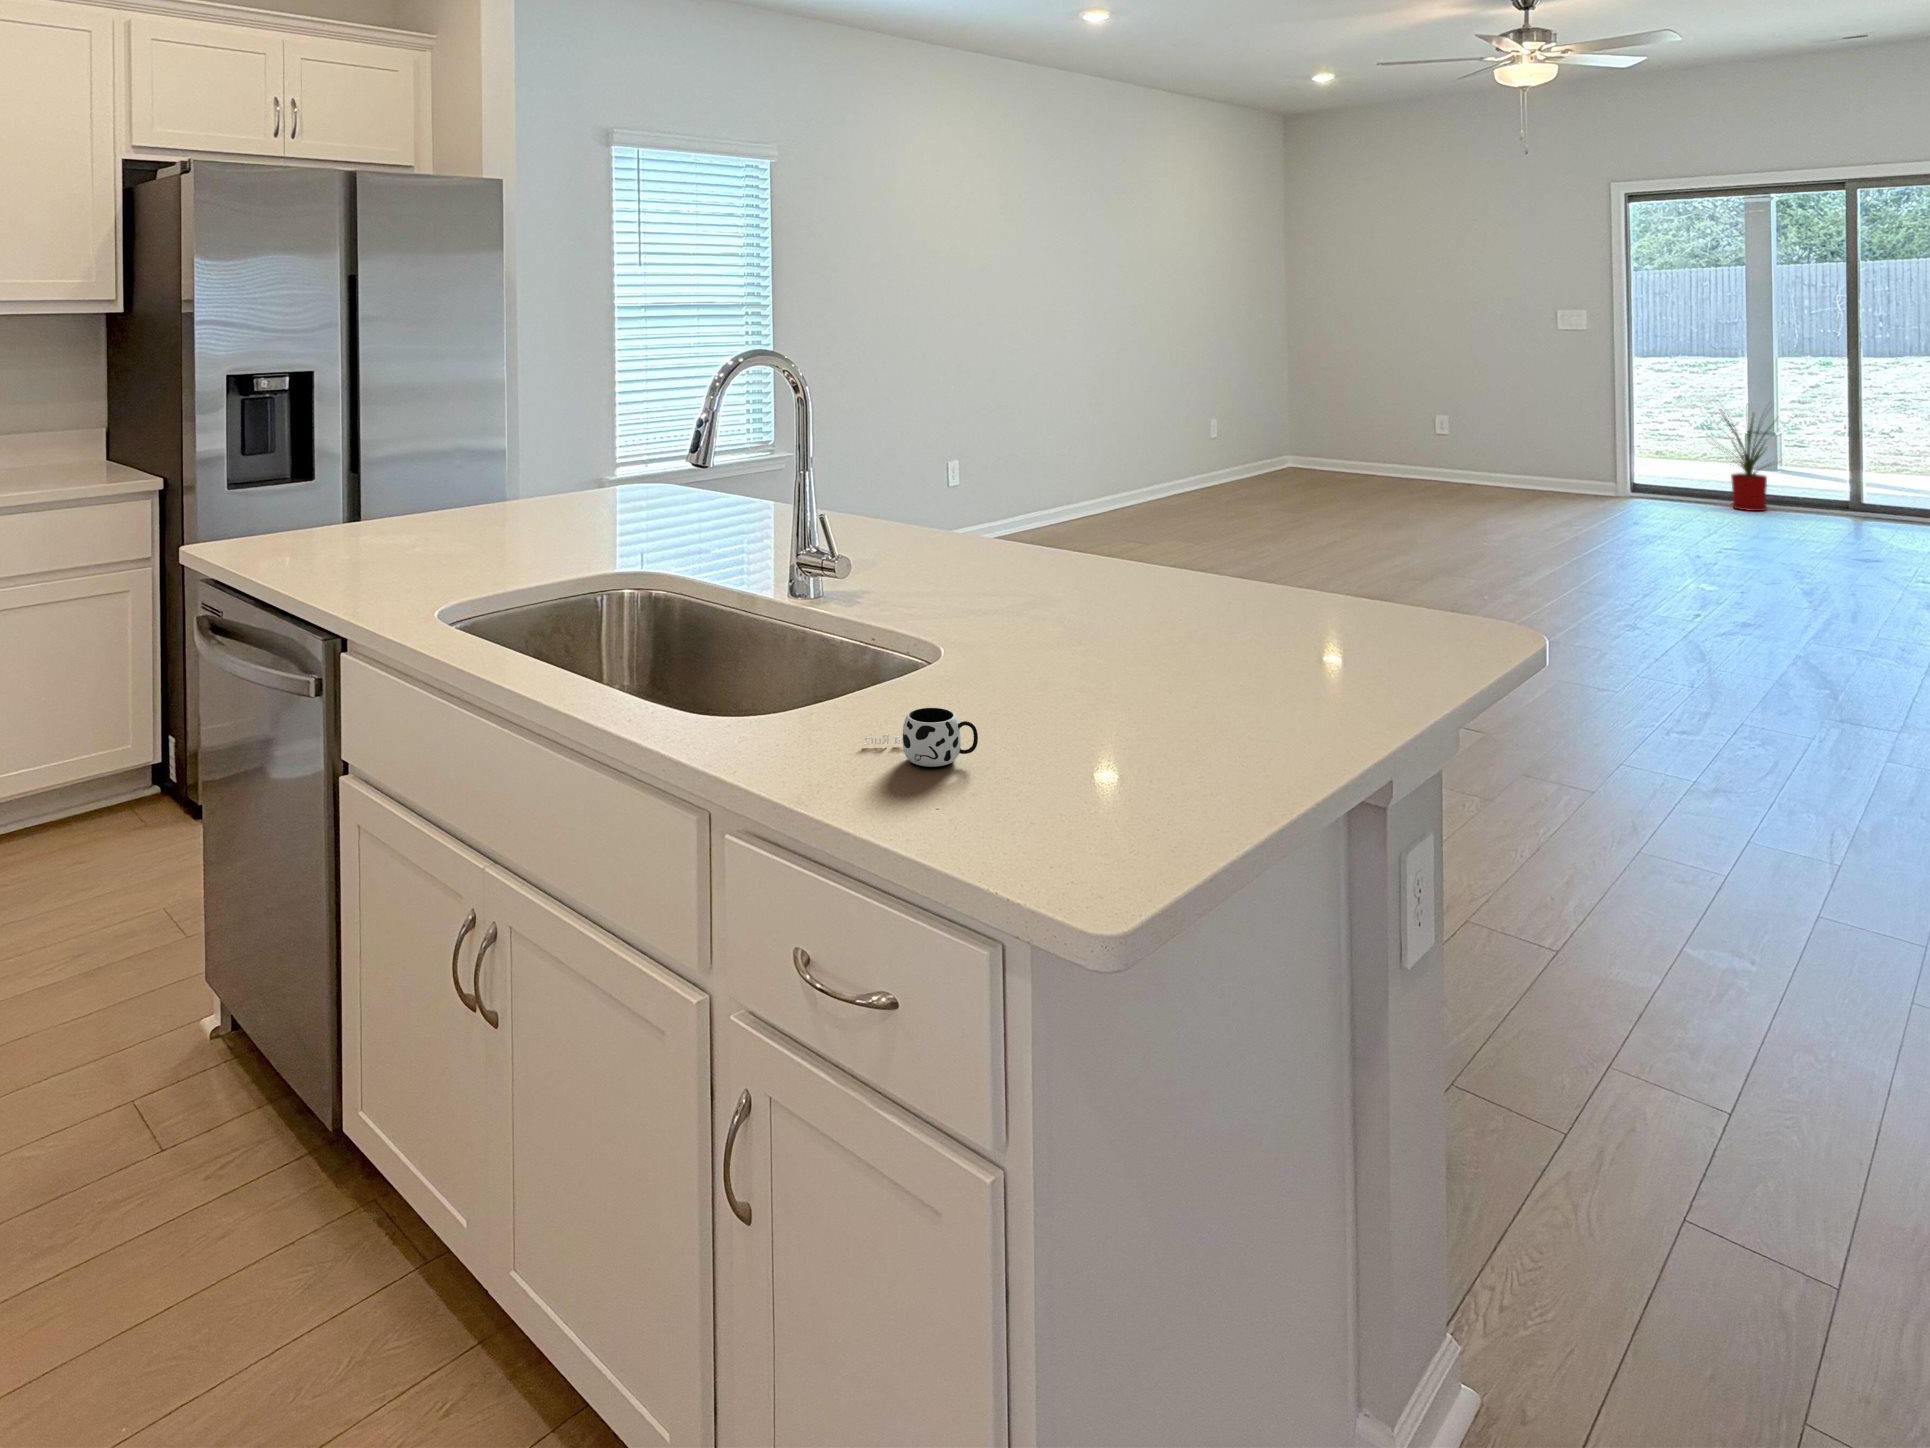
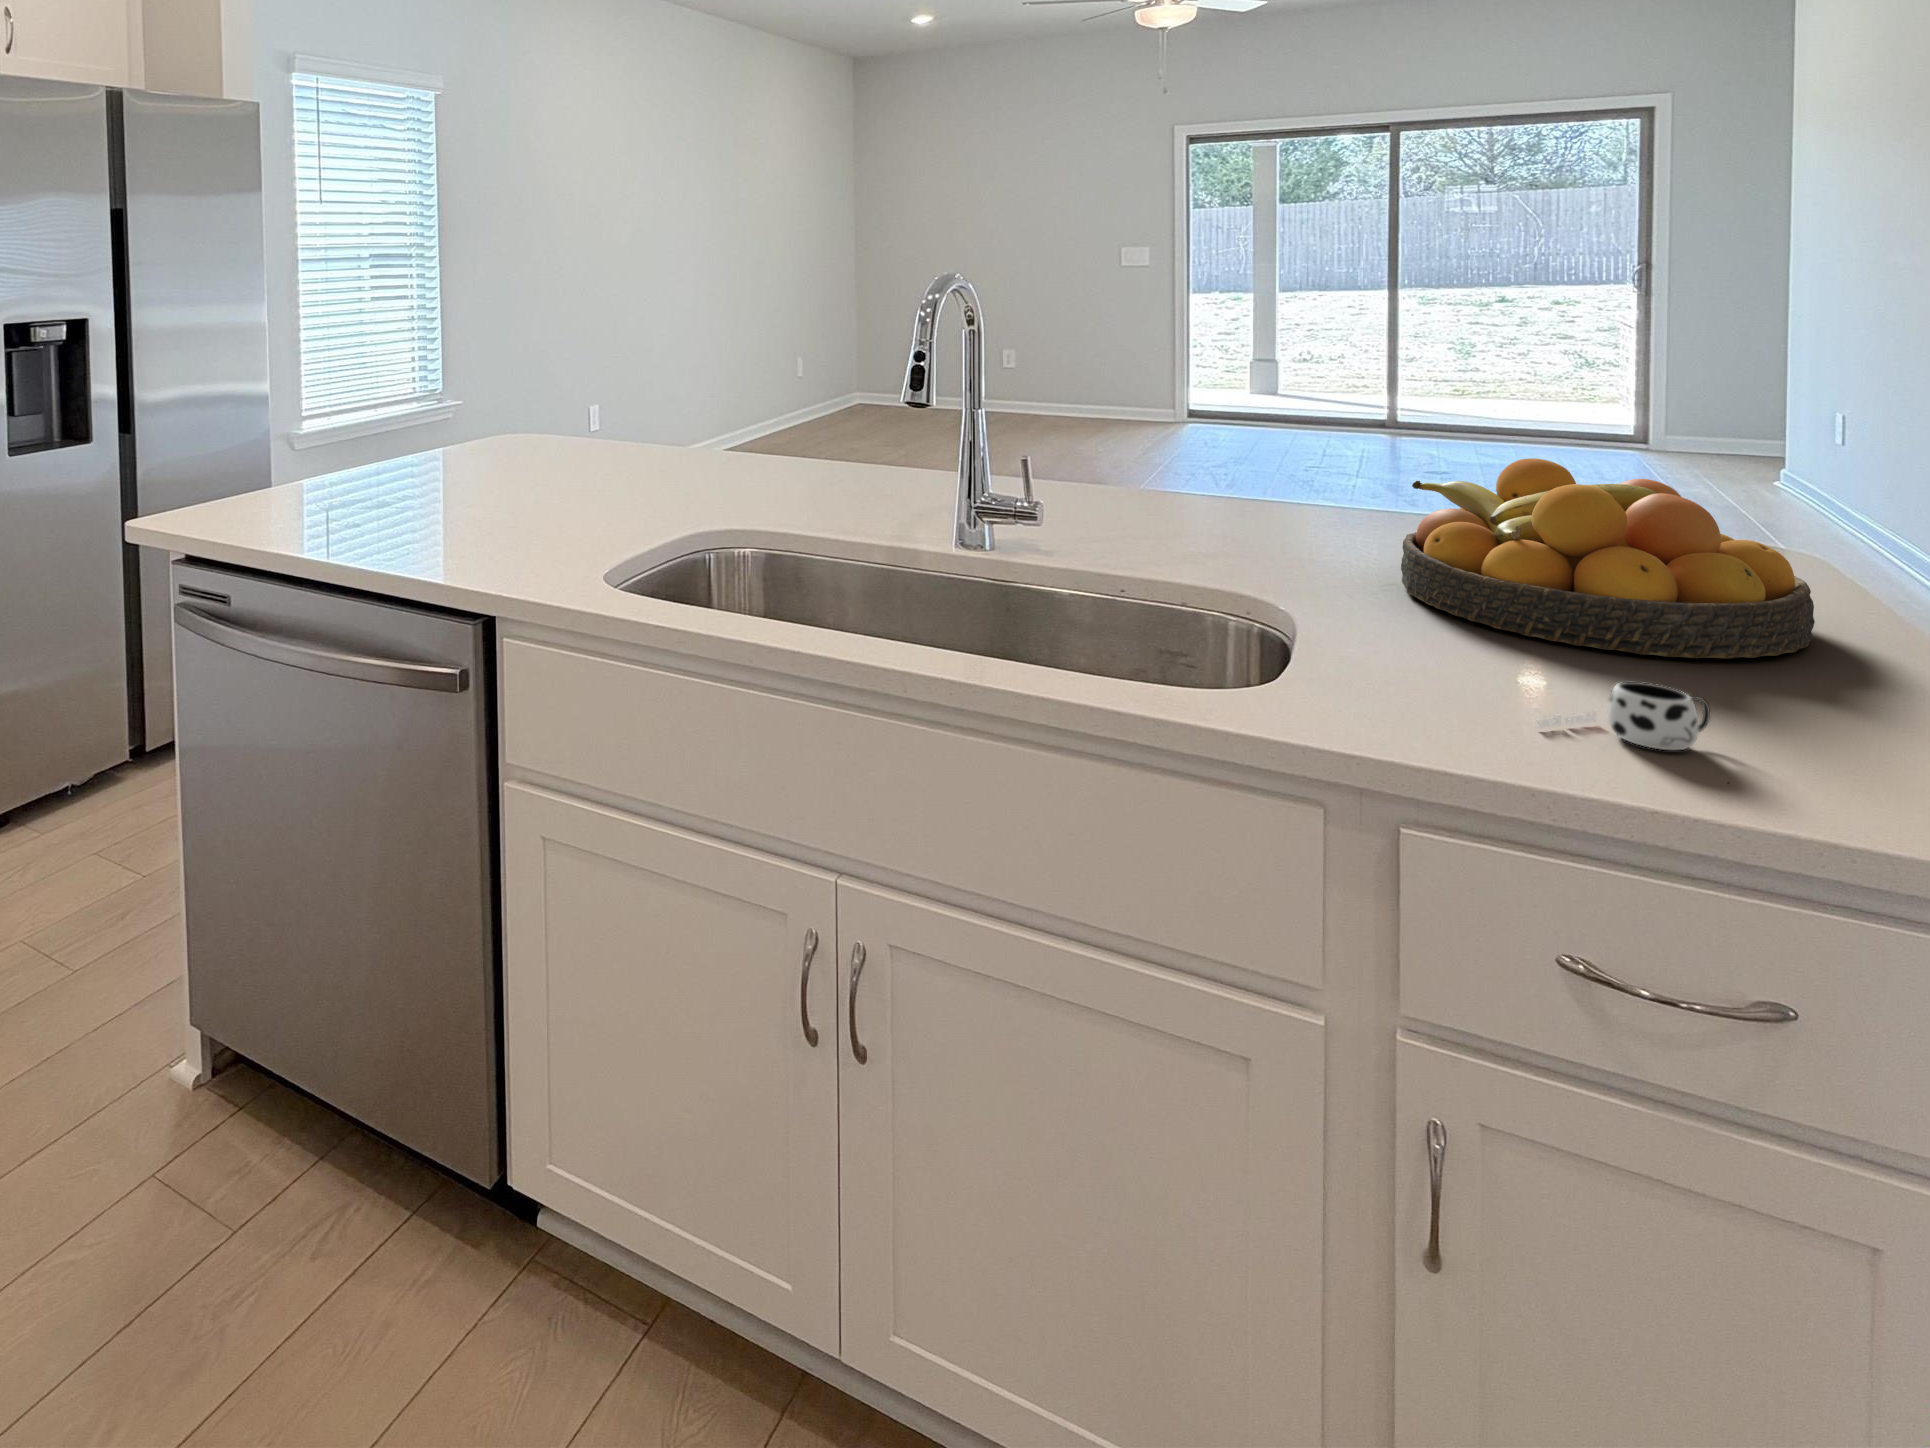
house plant: present [1721,410,1771,511] -> none [1256,329,1346,432]
fruit bowl: none [1025,519,1318,703] -> present [1401,458,1815,659]

